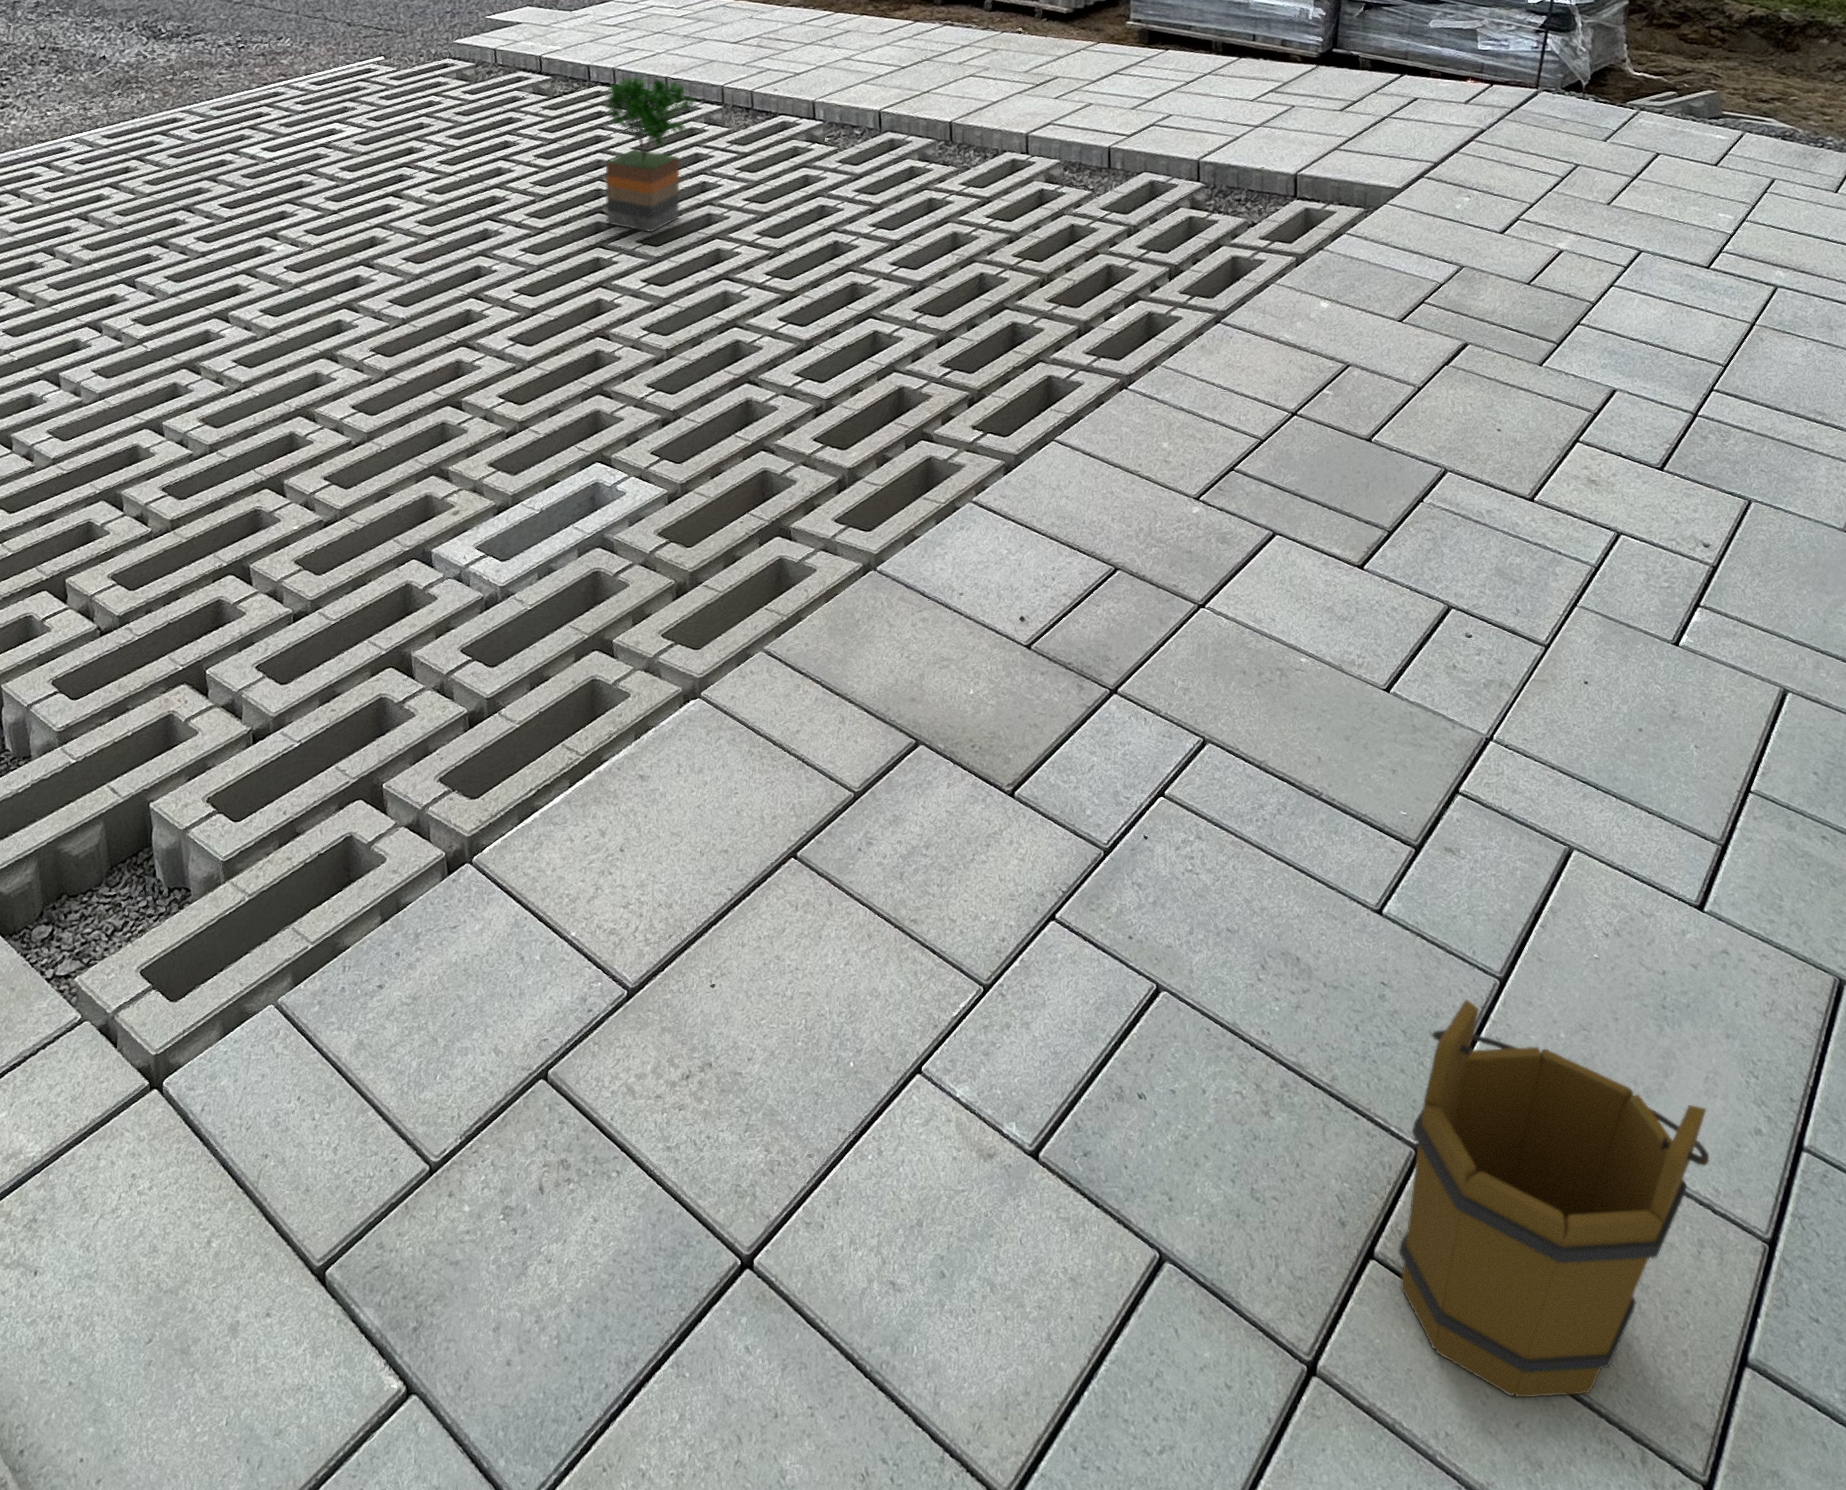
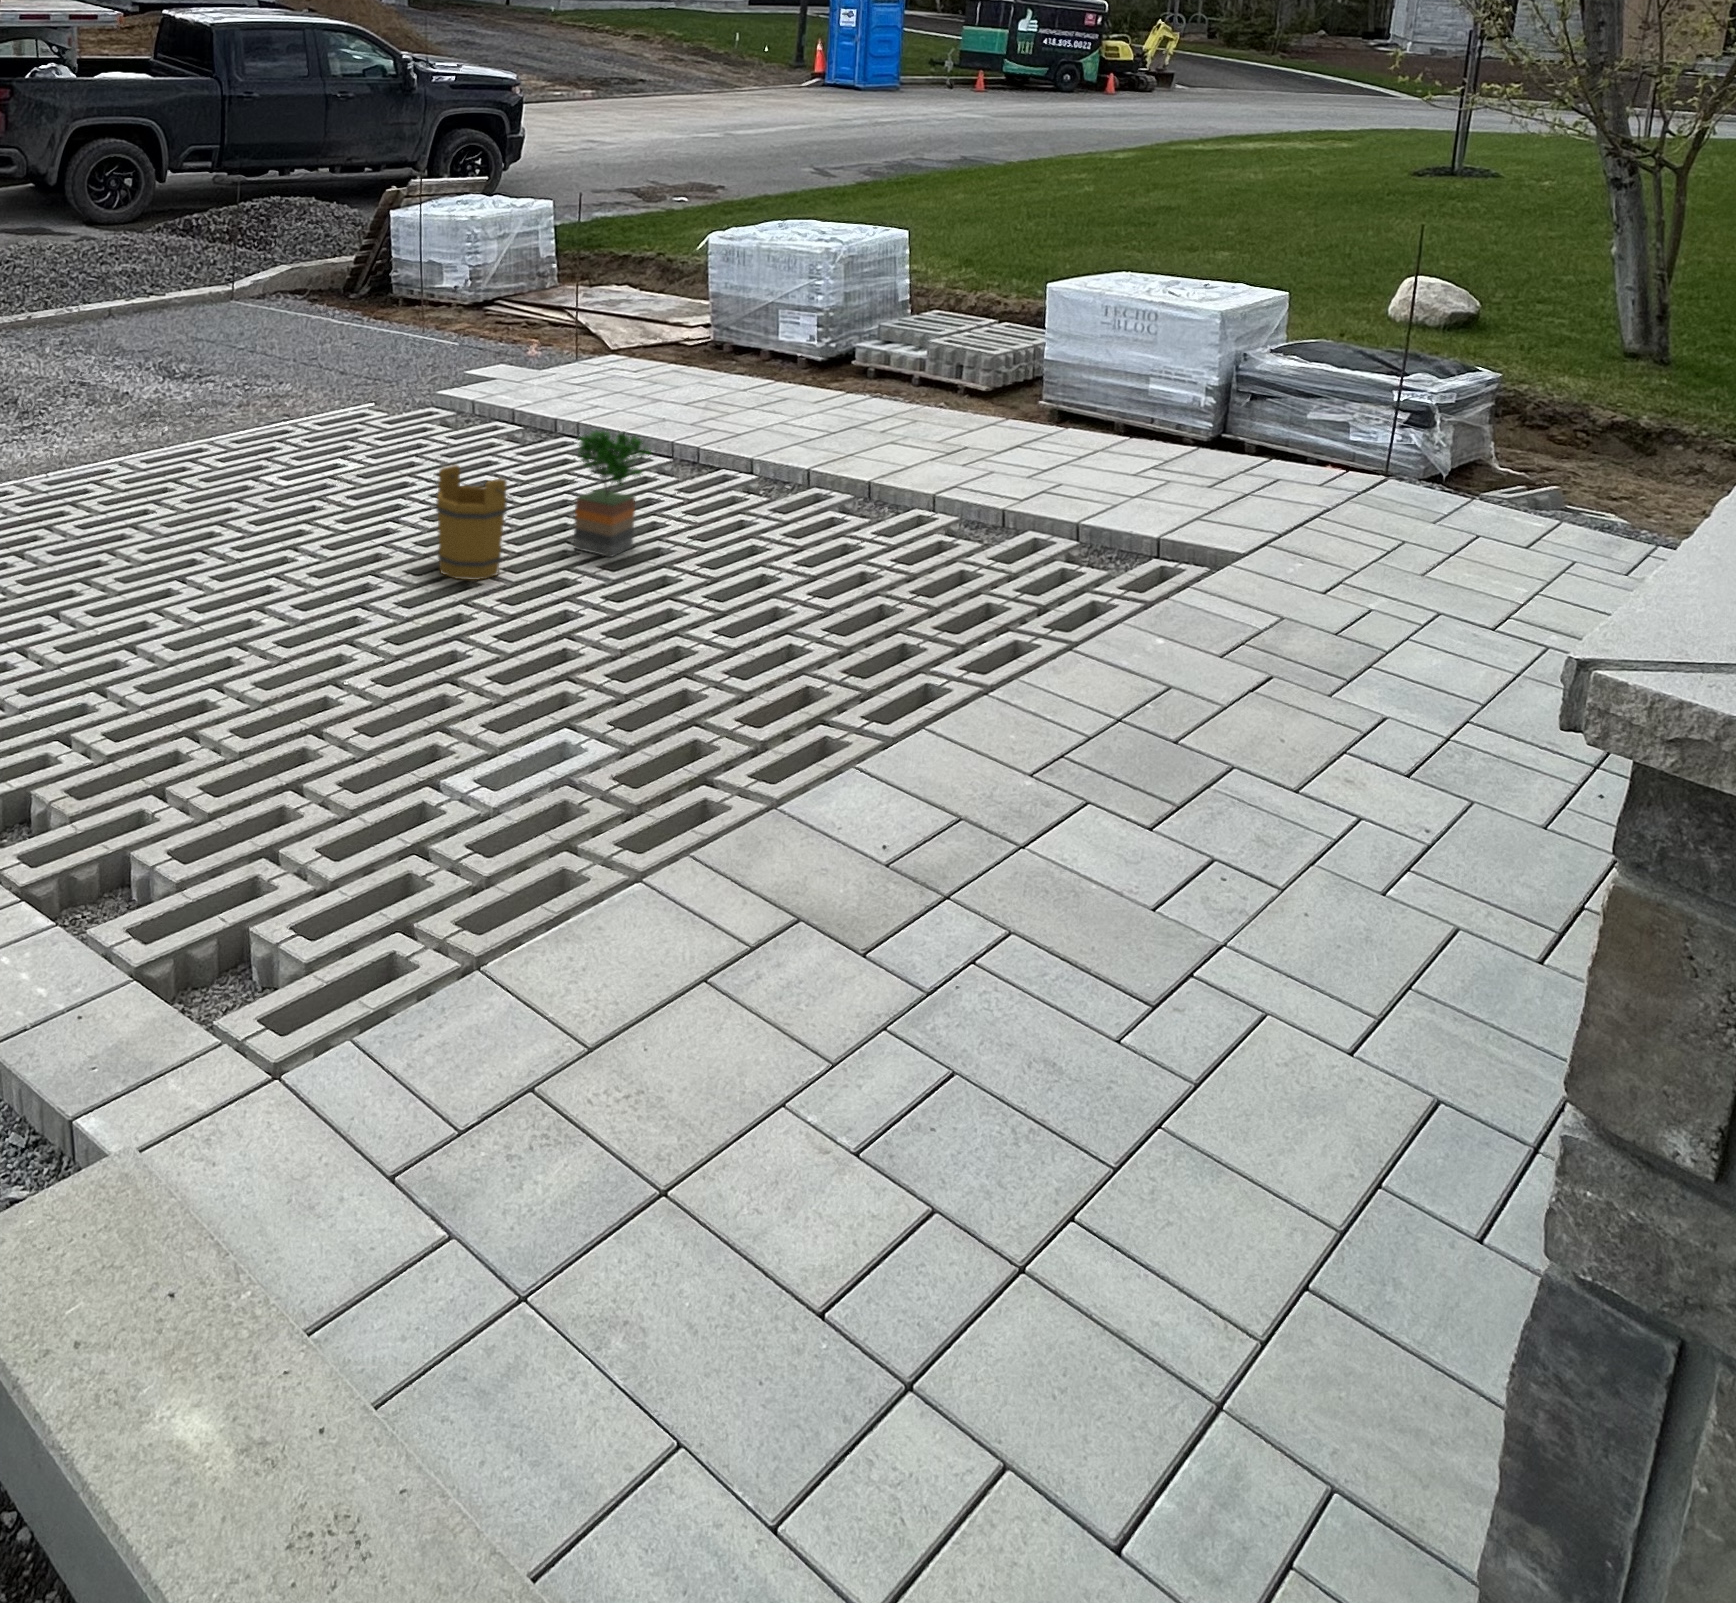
bucket: present [1399,1000,1709,1397] -> present [436,465,514,580]

